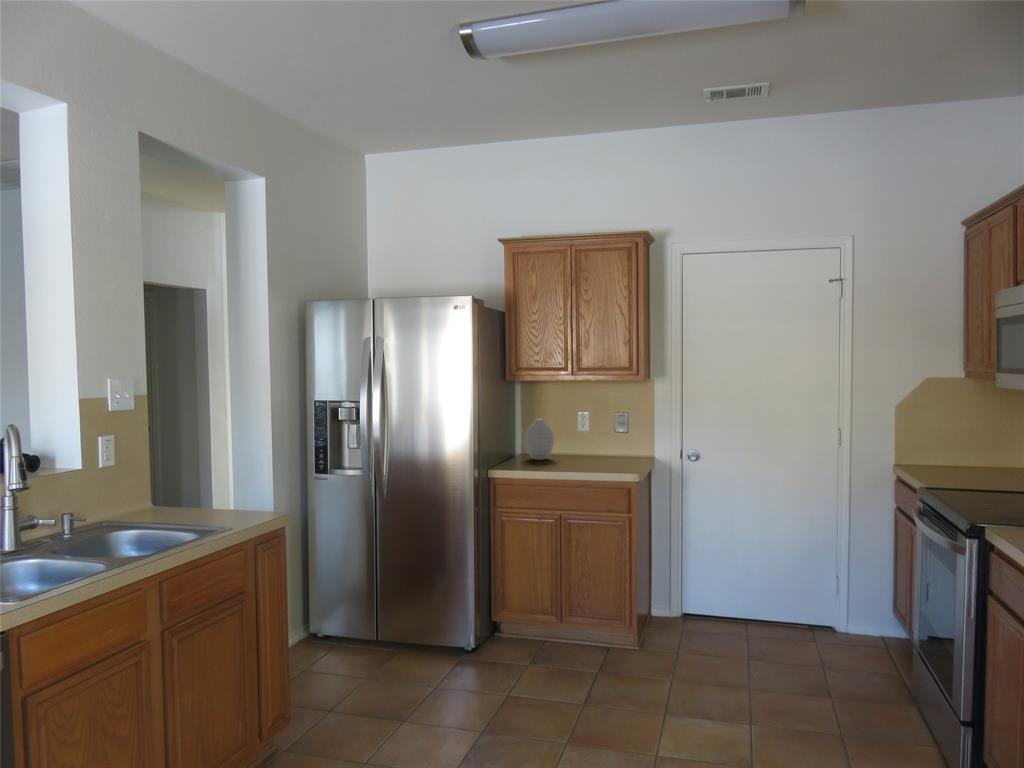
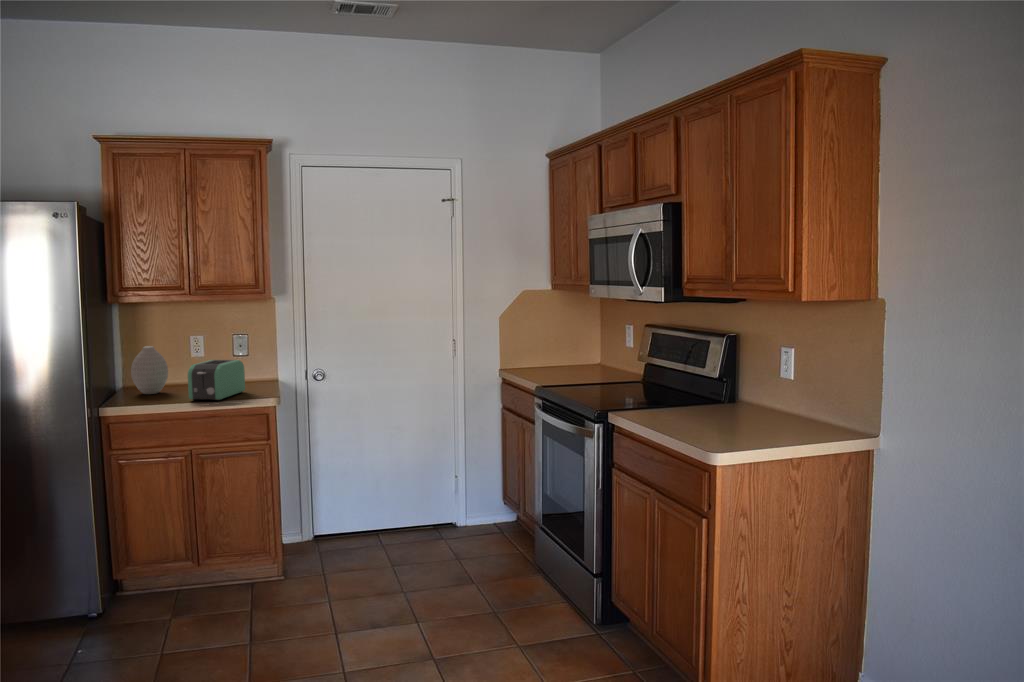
toaster: none [560,433,614,470] -> present [188,360,245,400]

